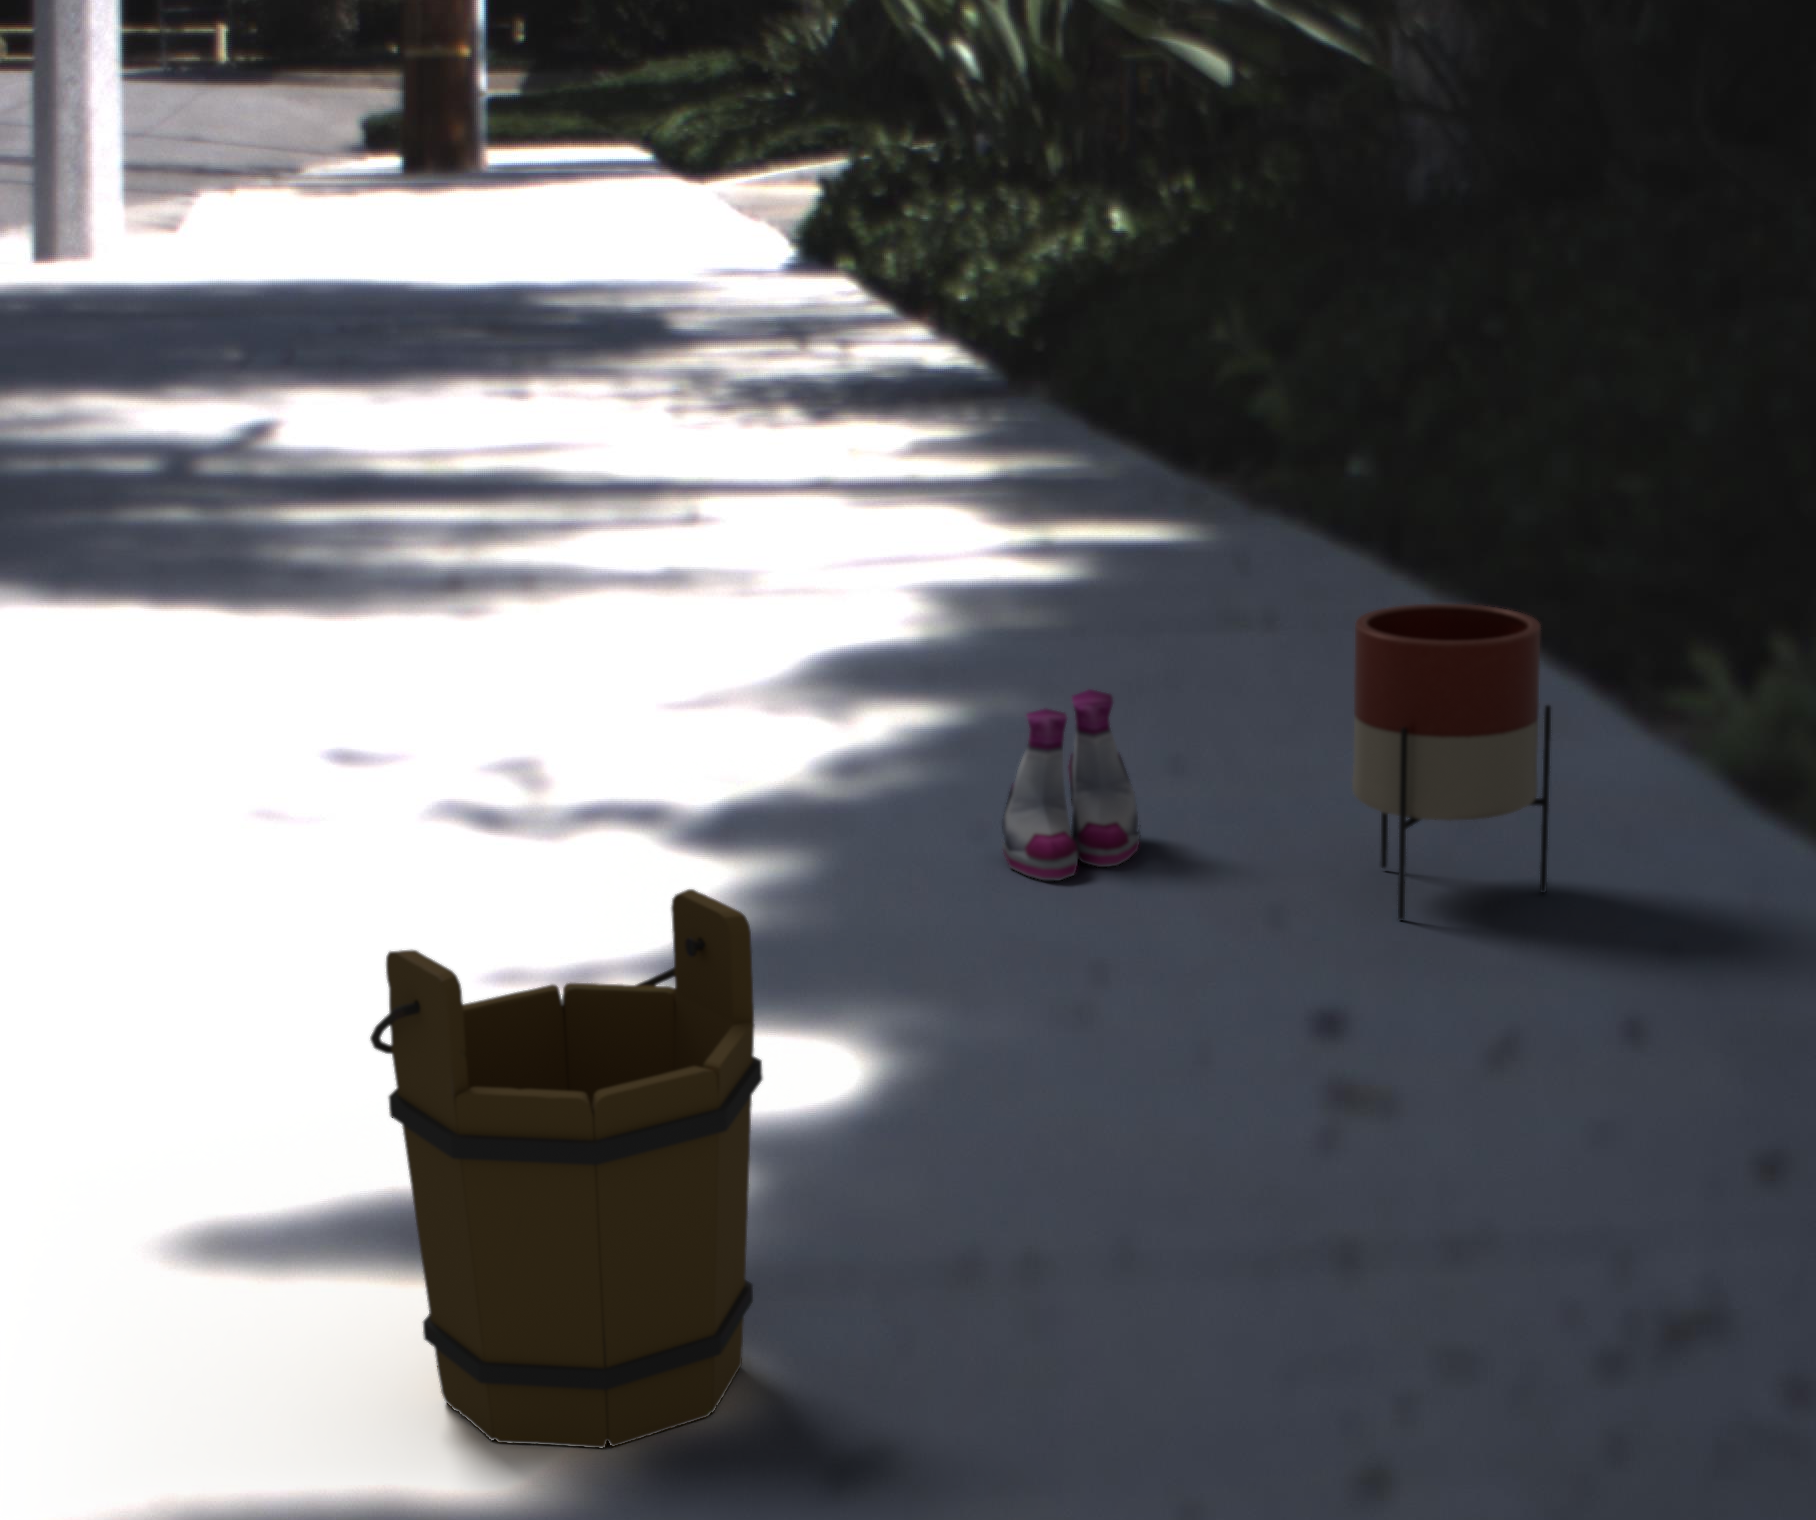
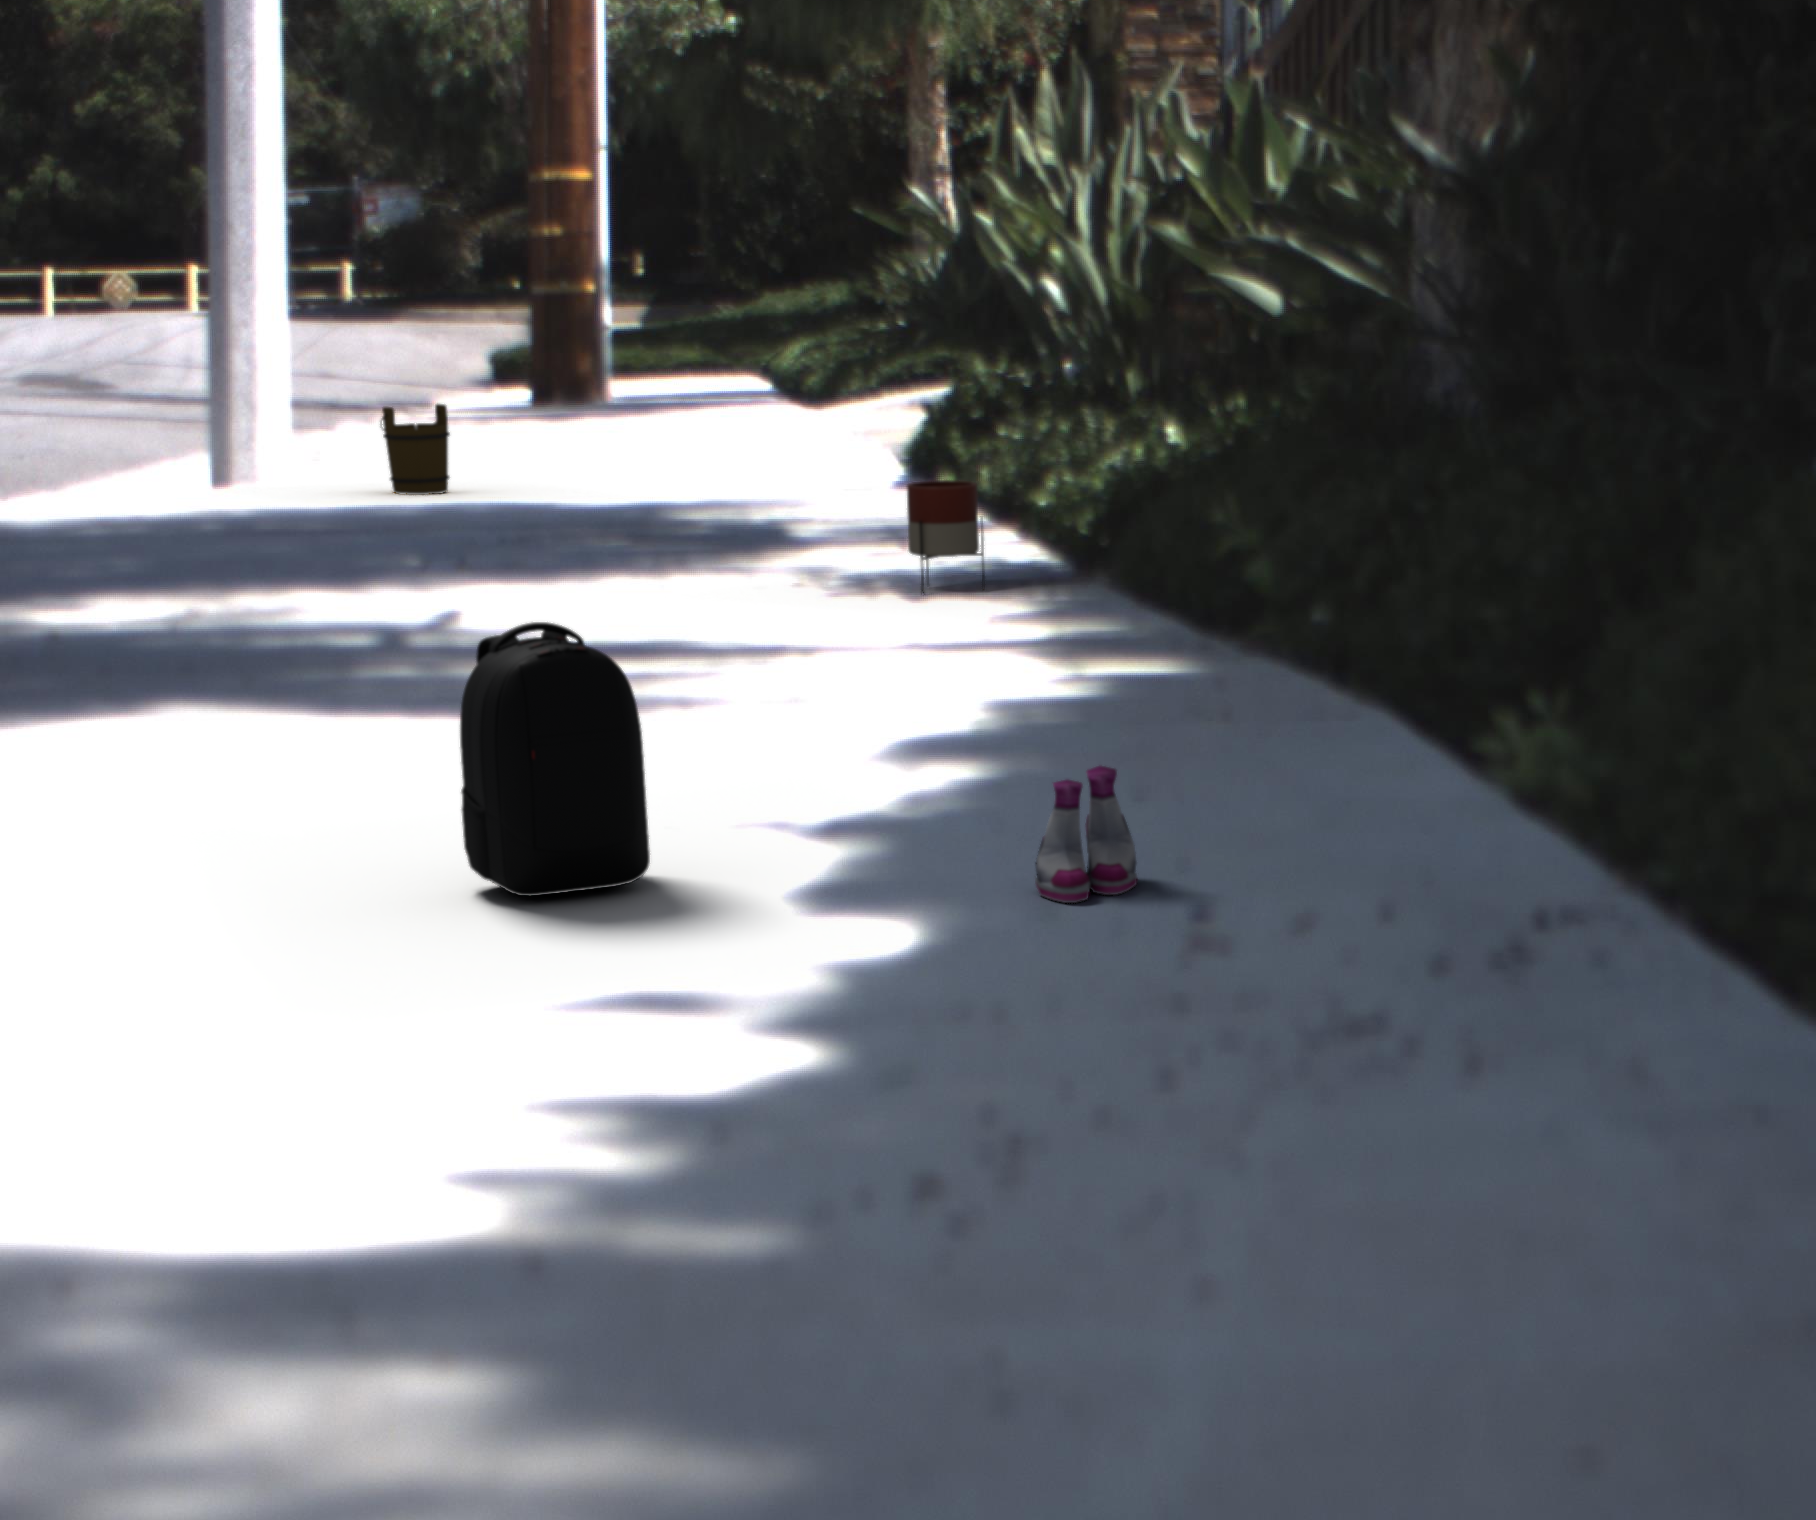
backpack: none [216,493,477,868] -> present [460,622,650,896]
planter: present [1352,604,1551,920] -> present [907,480,985,593]
bucket: present [370,889,763,1448] -> present [381,404,450,495]

